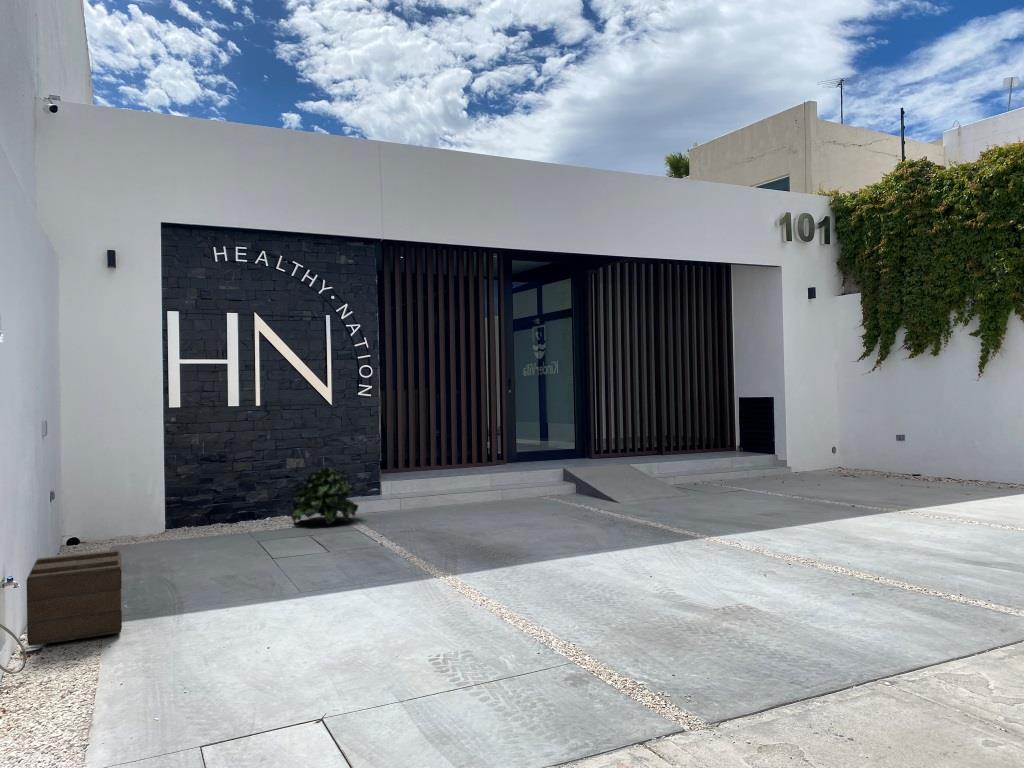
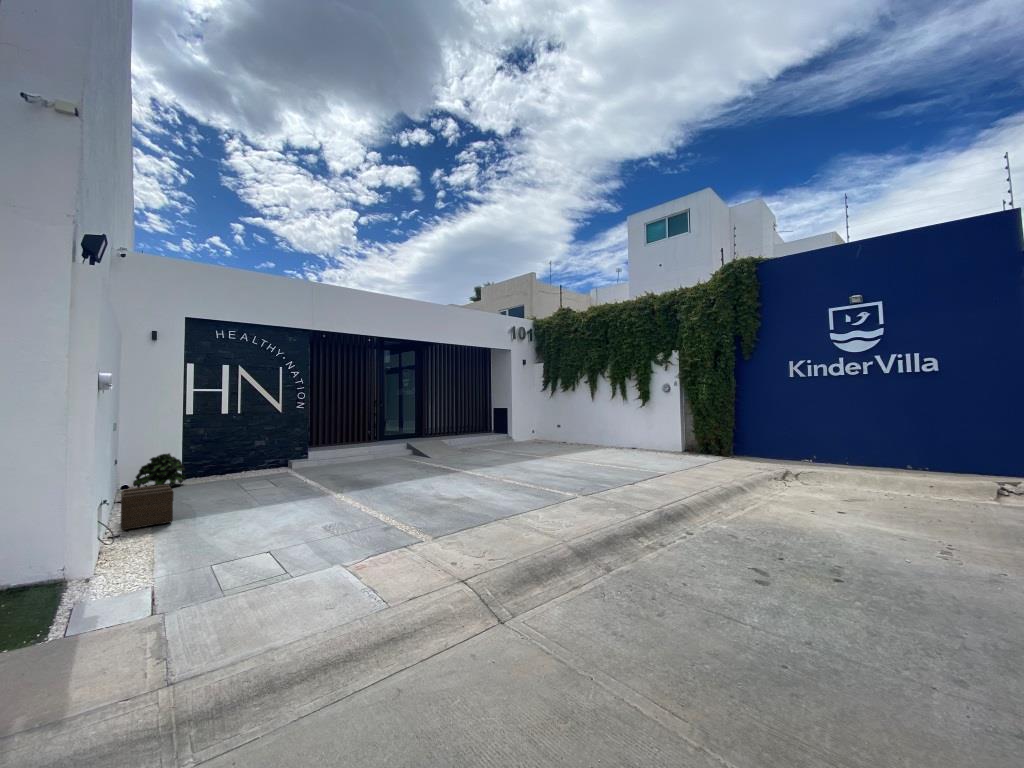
potted plant: present [291,467,358,524] -> present [133,453,187,488]

